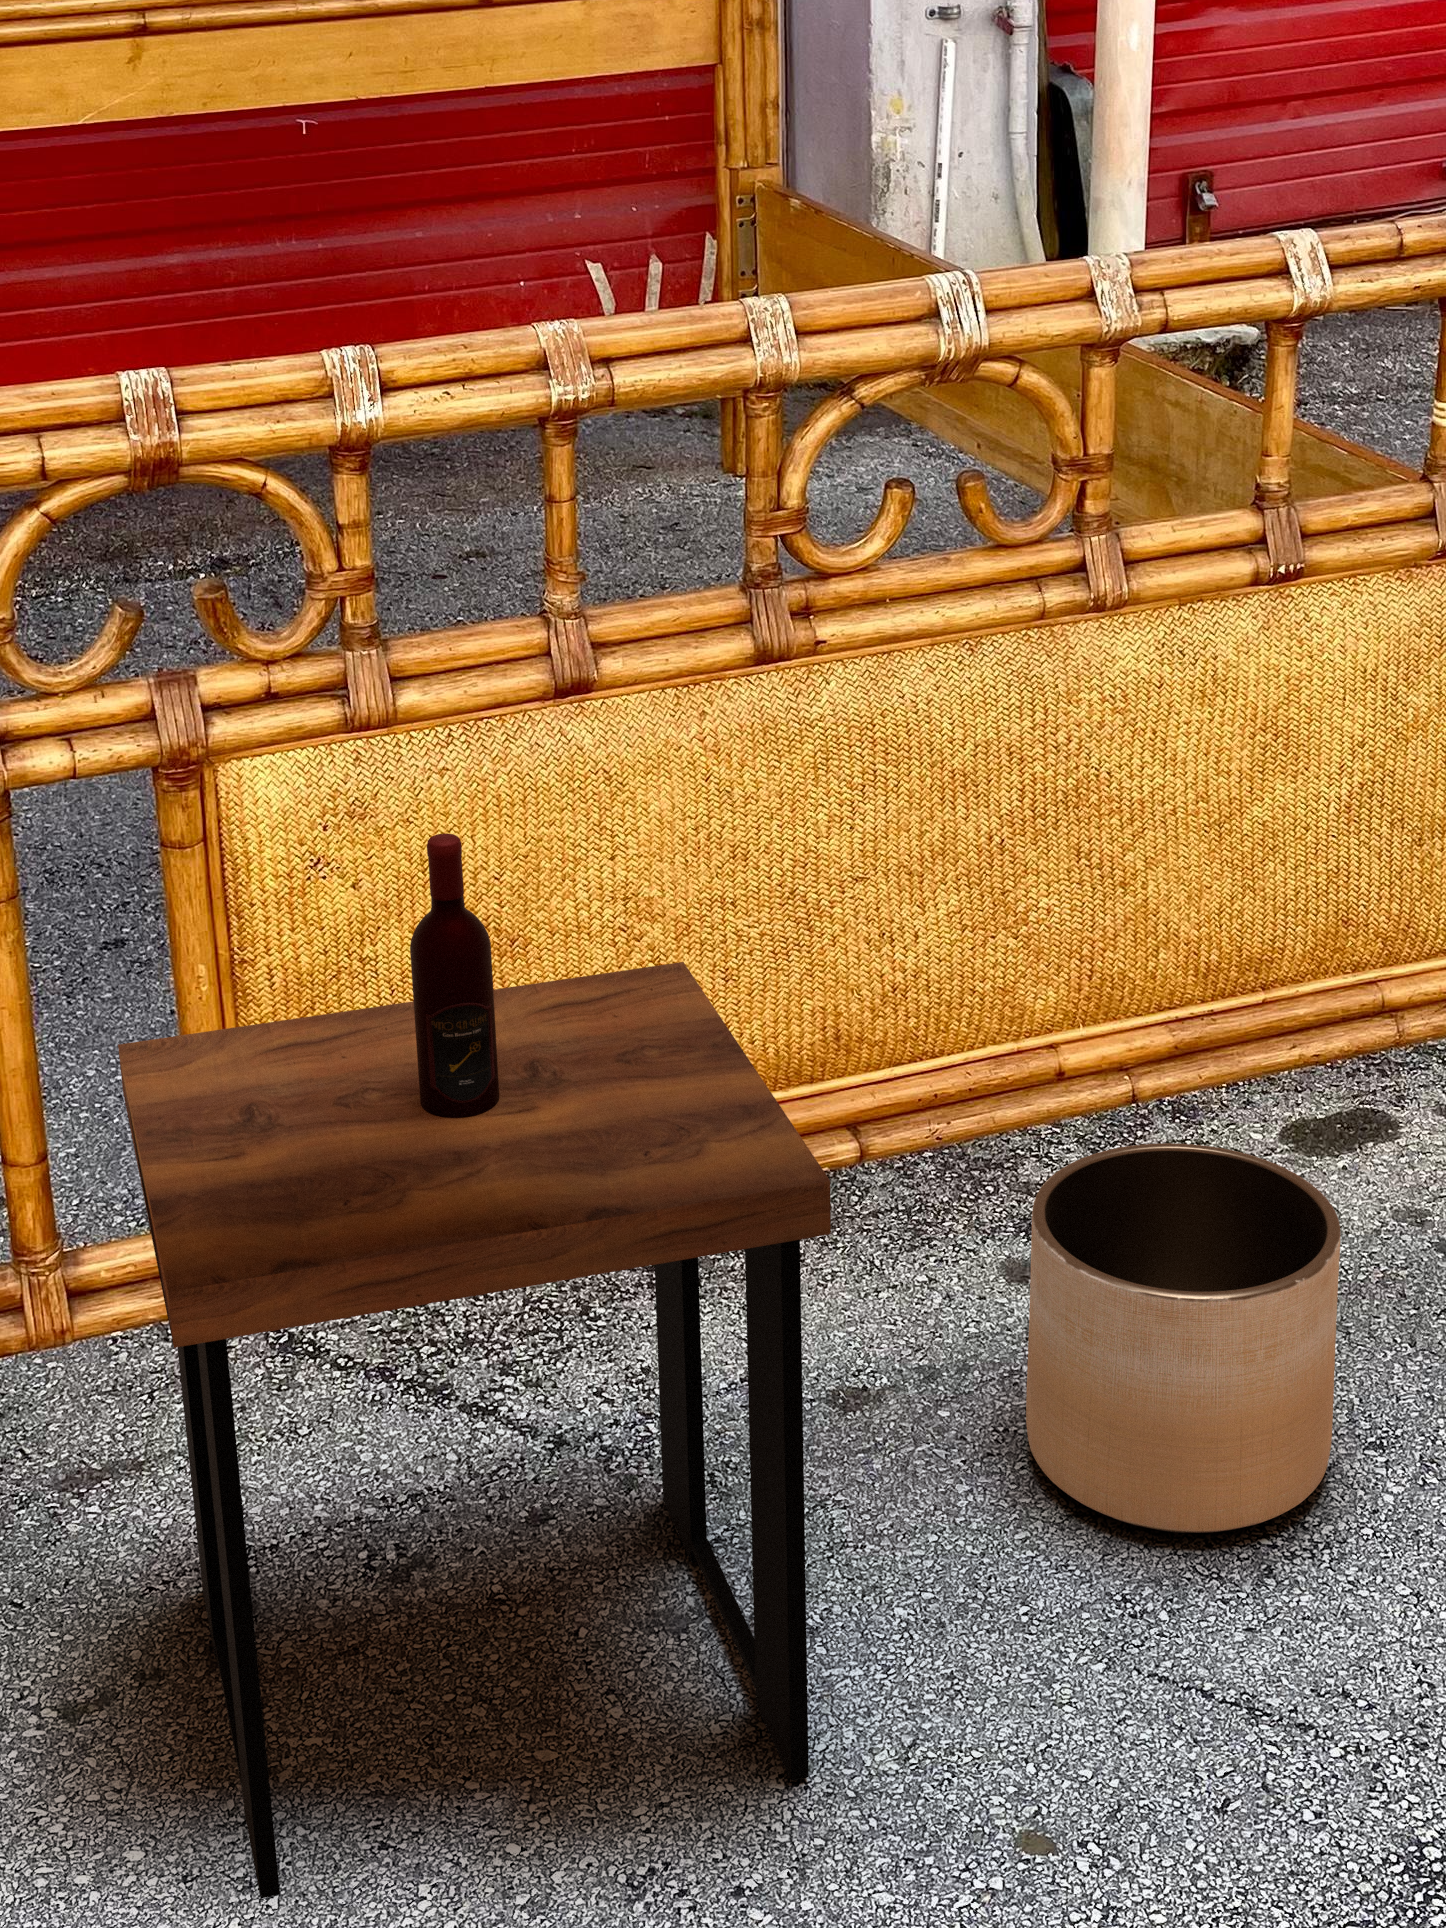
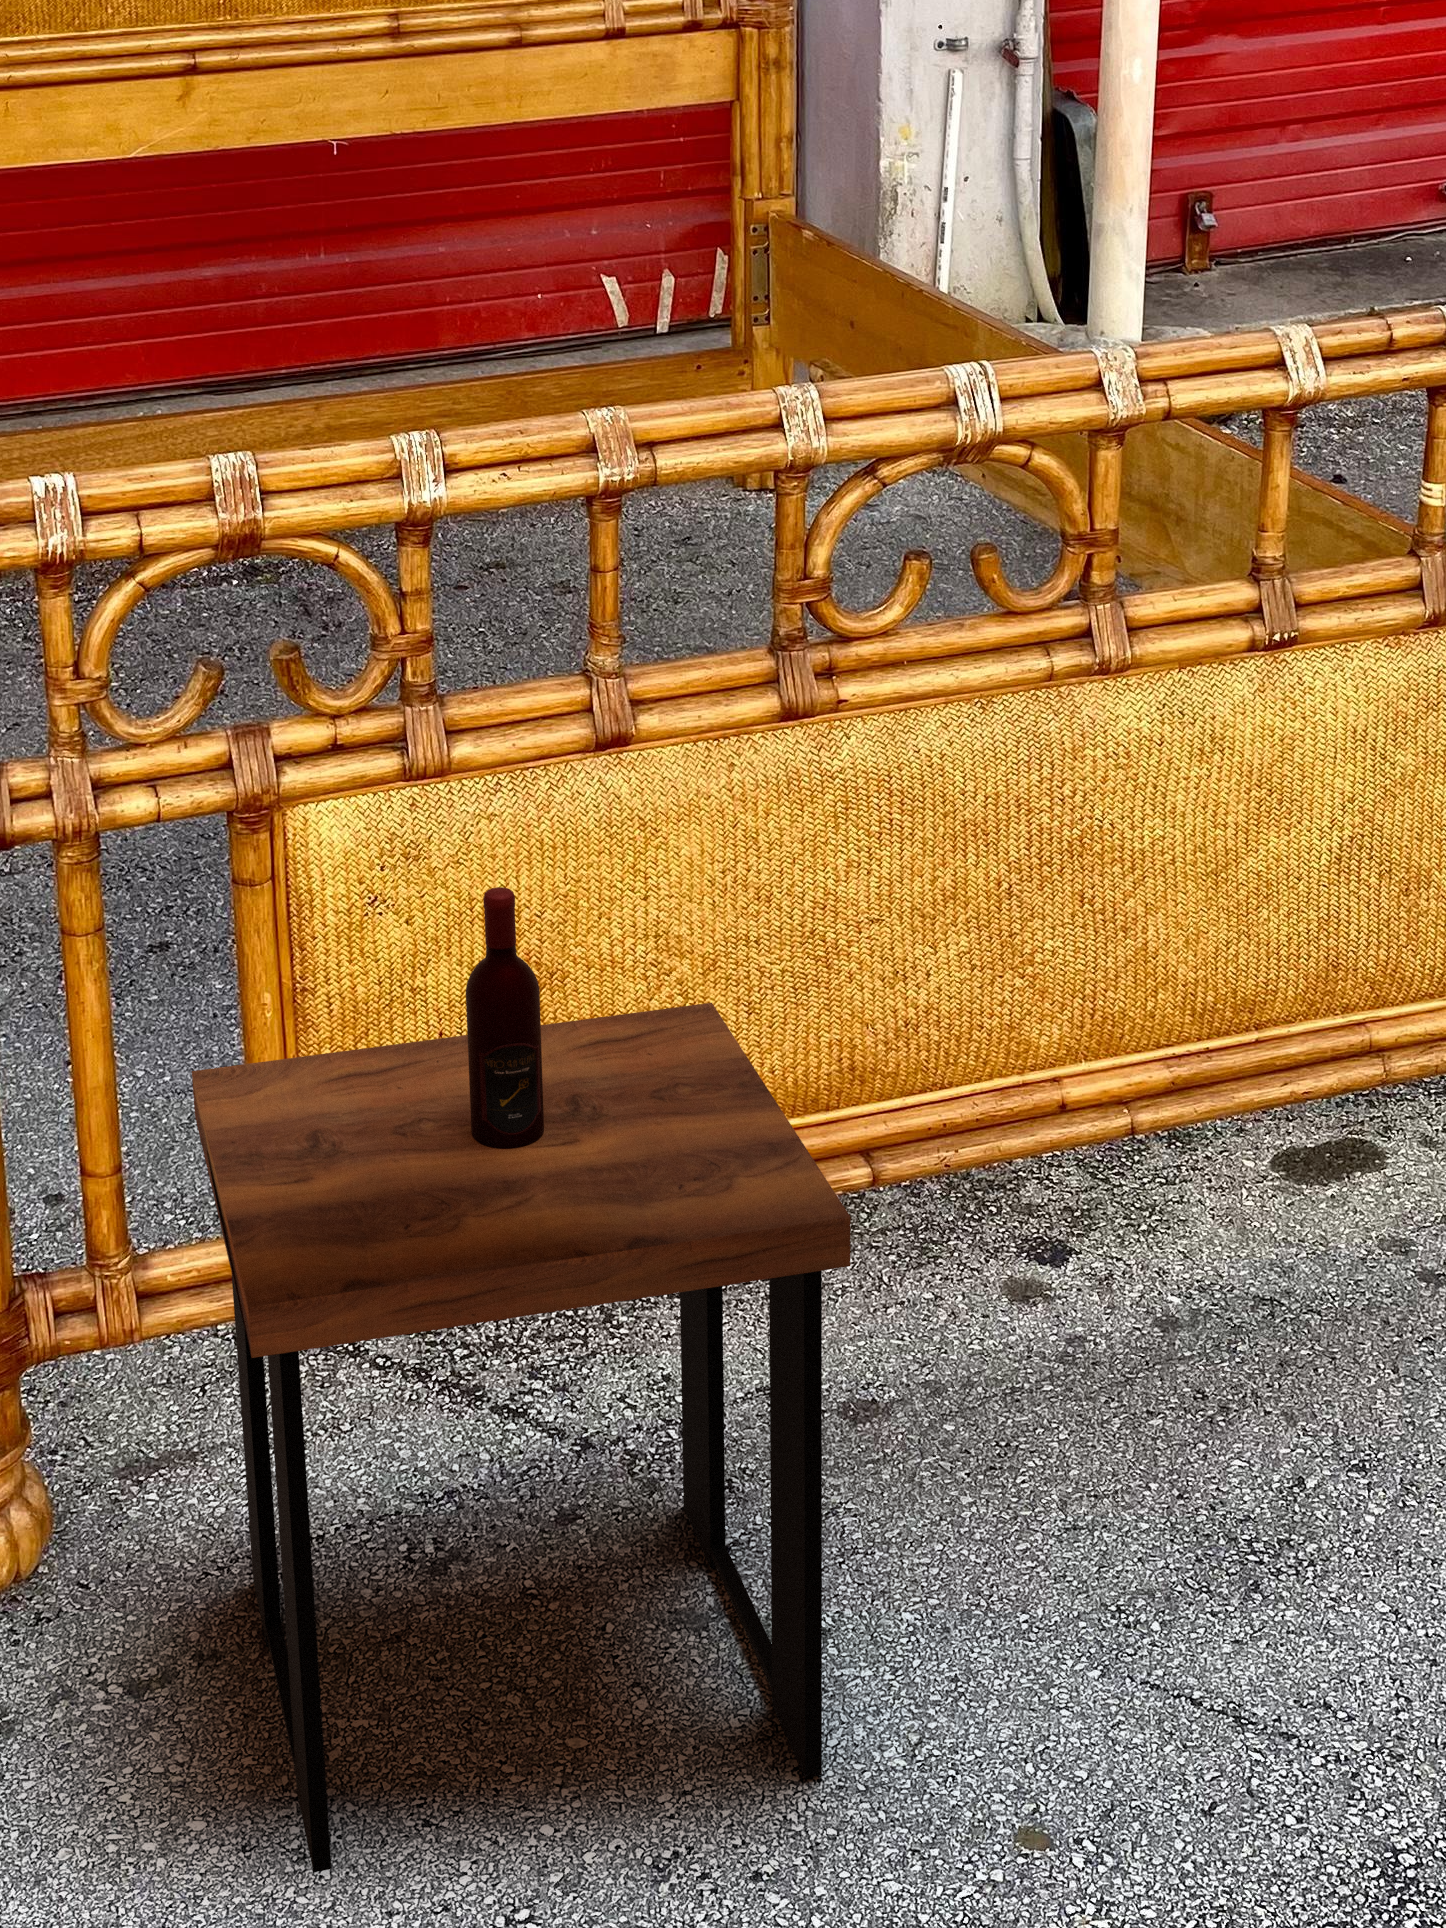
planter: present [1026,1143,1340,1533] -> none [1028,1180,1328,1554]

